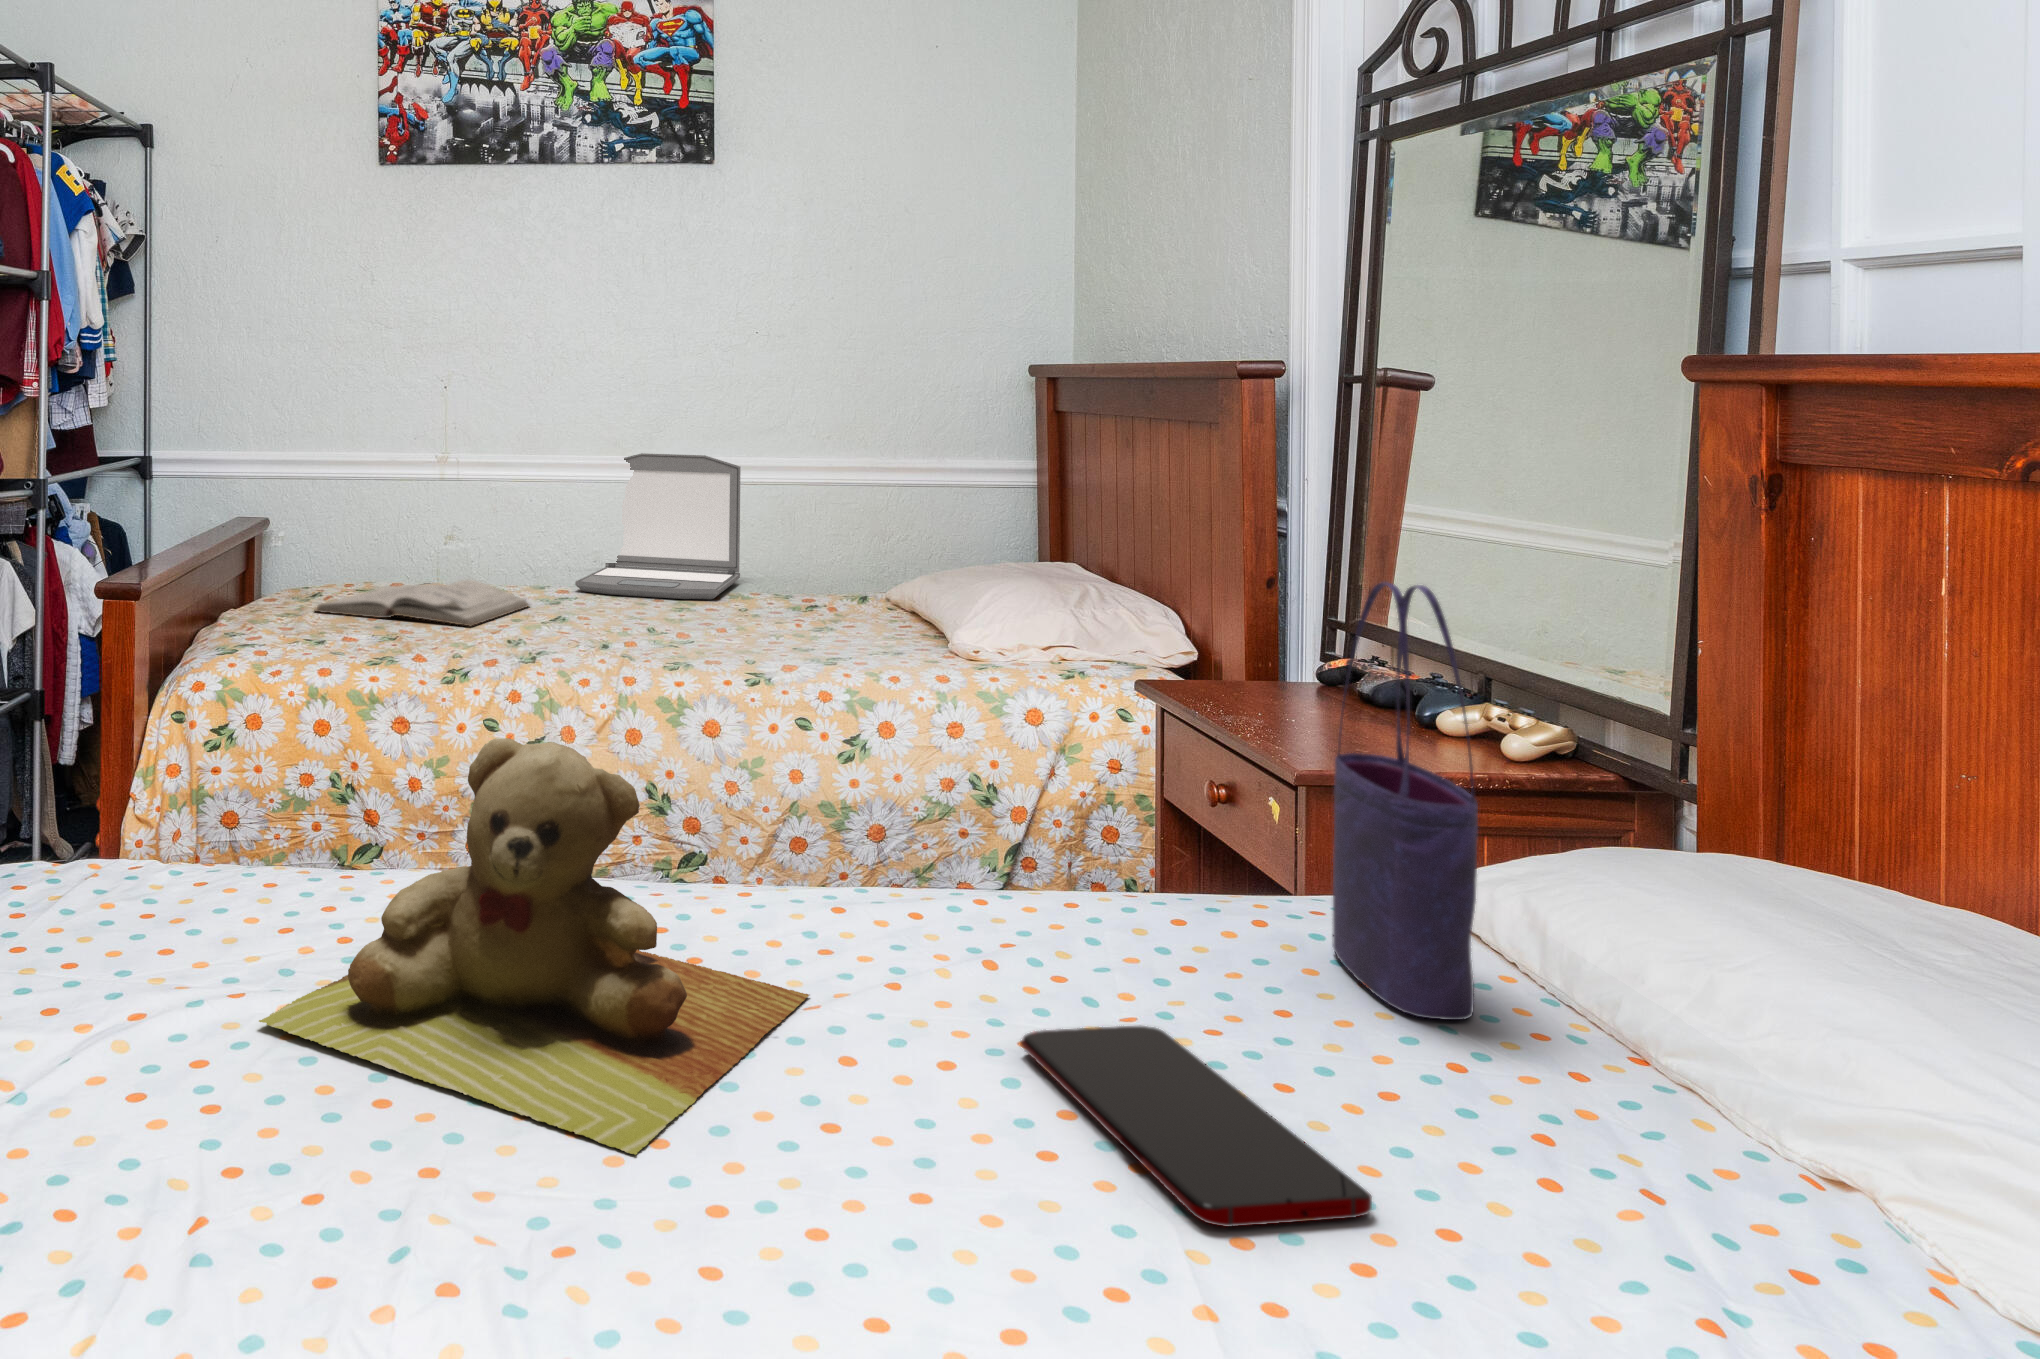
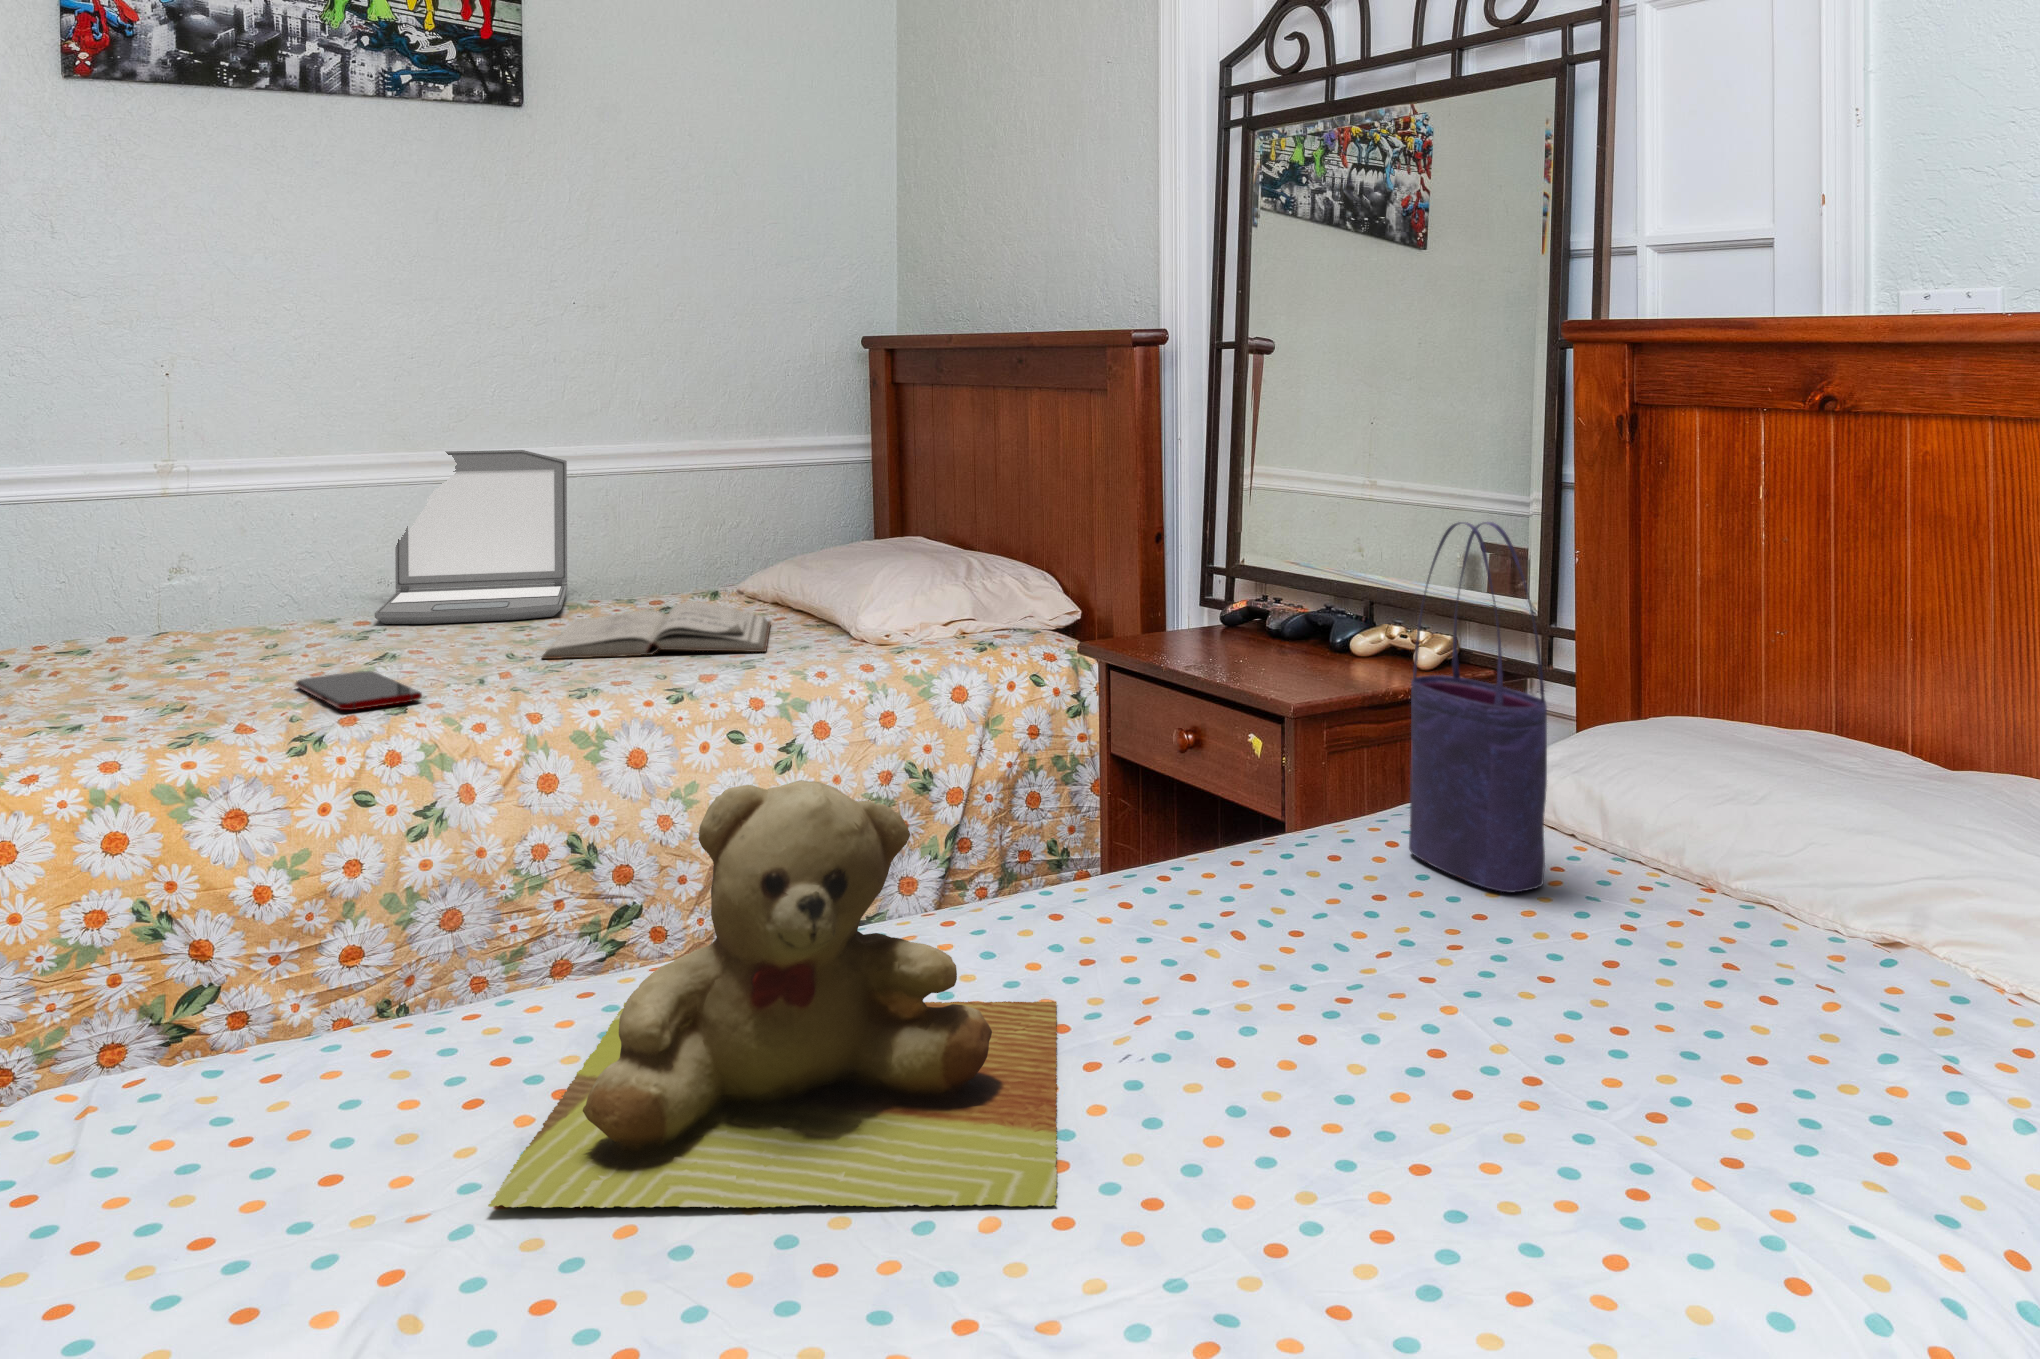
book: present [315,580,529,626] -> present [542,601,771,659]
smartphone: present [1020,1026,1372,1227] -> present [295,671,422,710]

